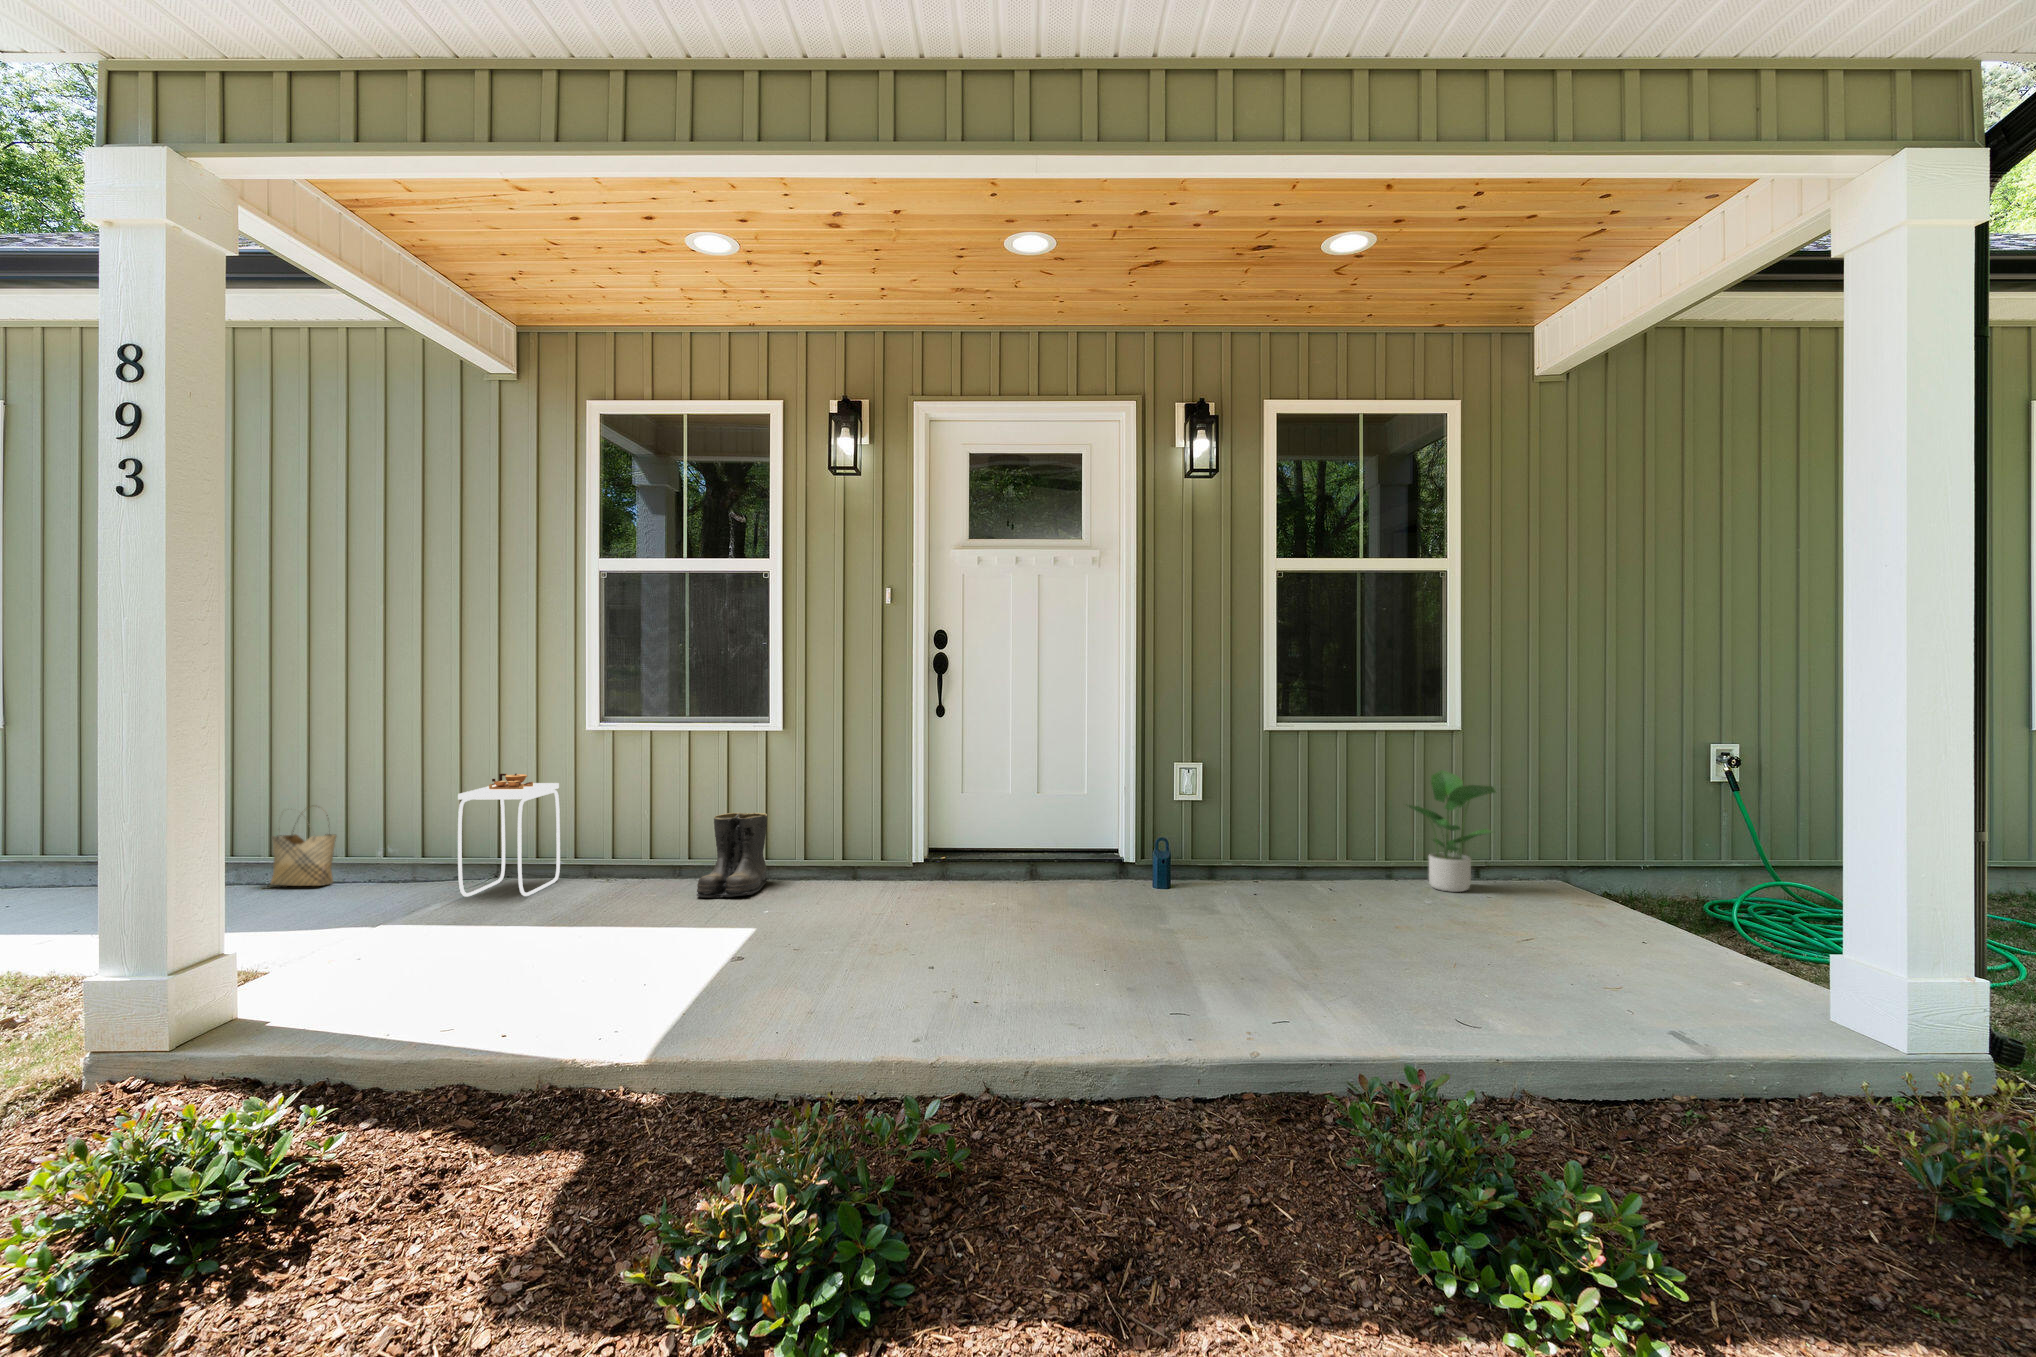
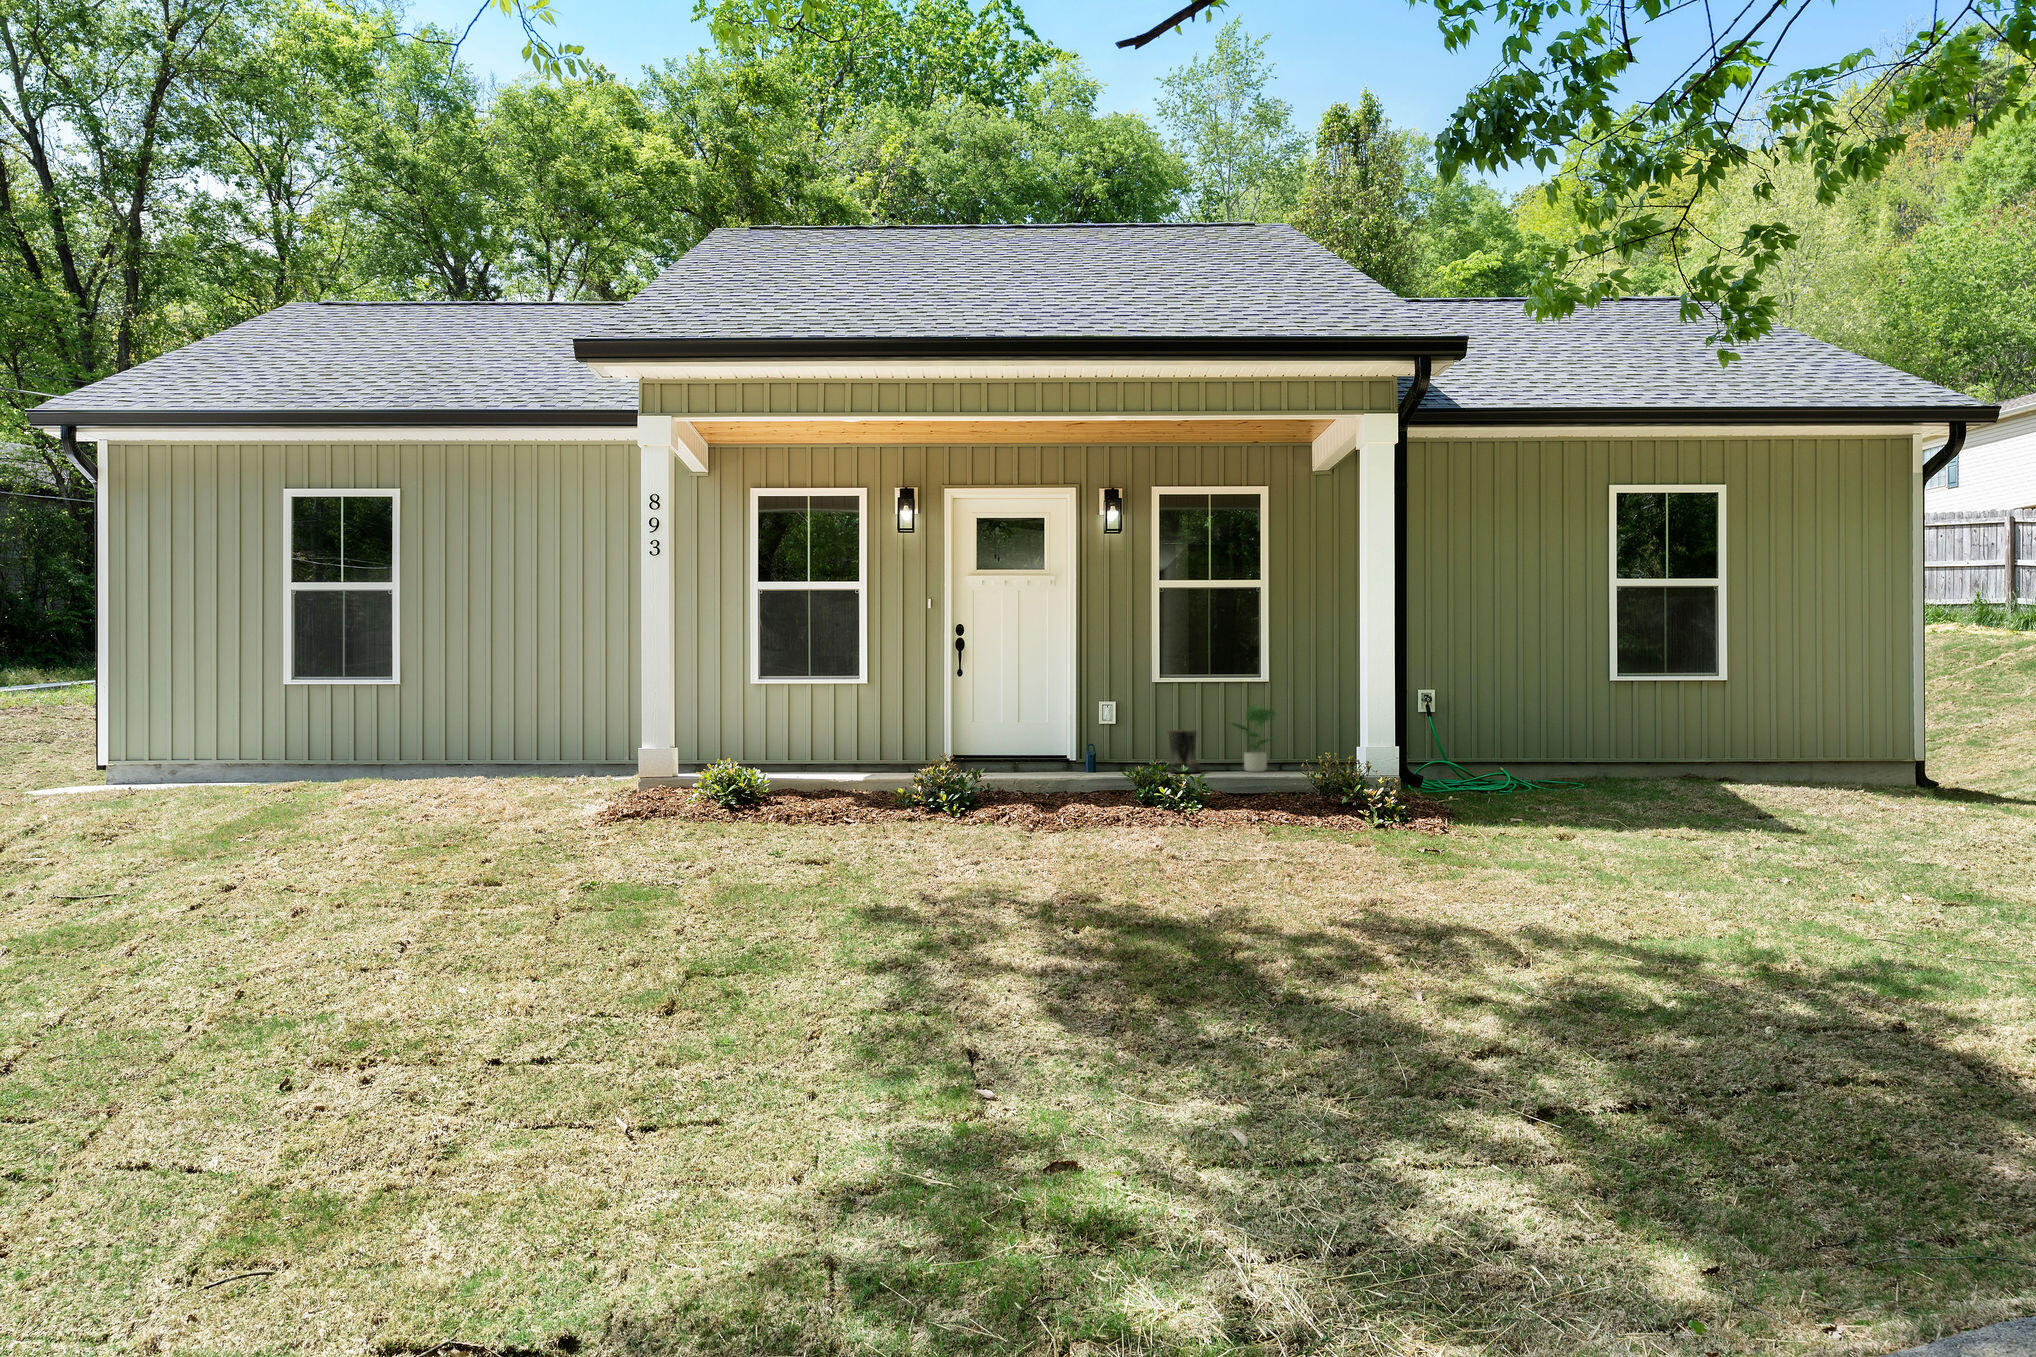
side table: present [458,774,560,896] -> none [693,707,738,775]
woven basket: present [270,807,336,886] -> none [574,728,609,773]
boots: present [697,813,767,898] -> present [1168,730,1201,773]

